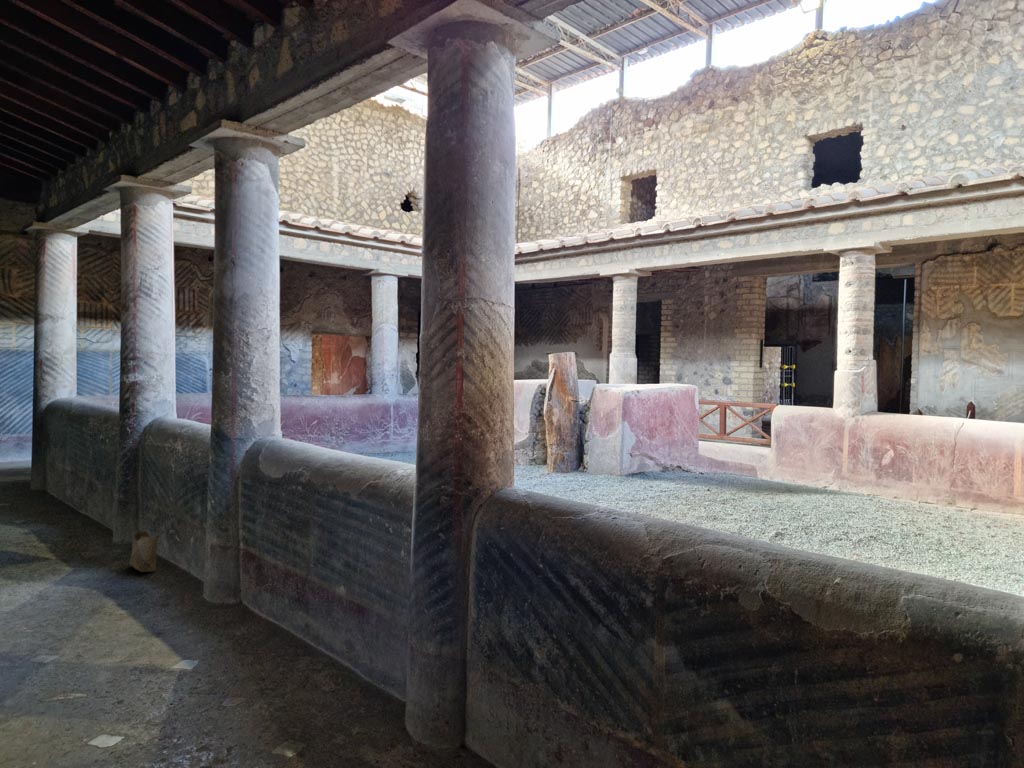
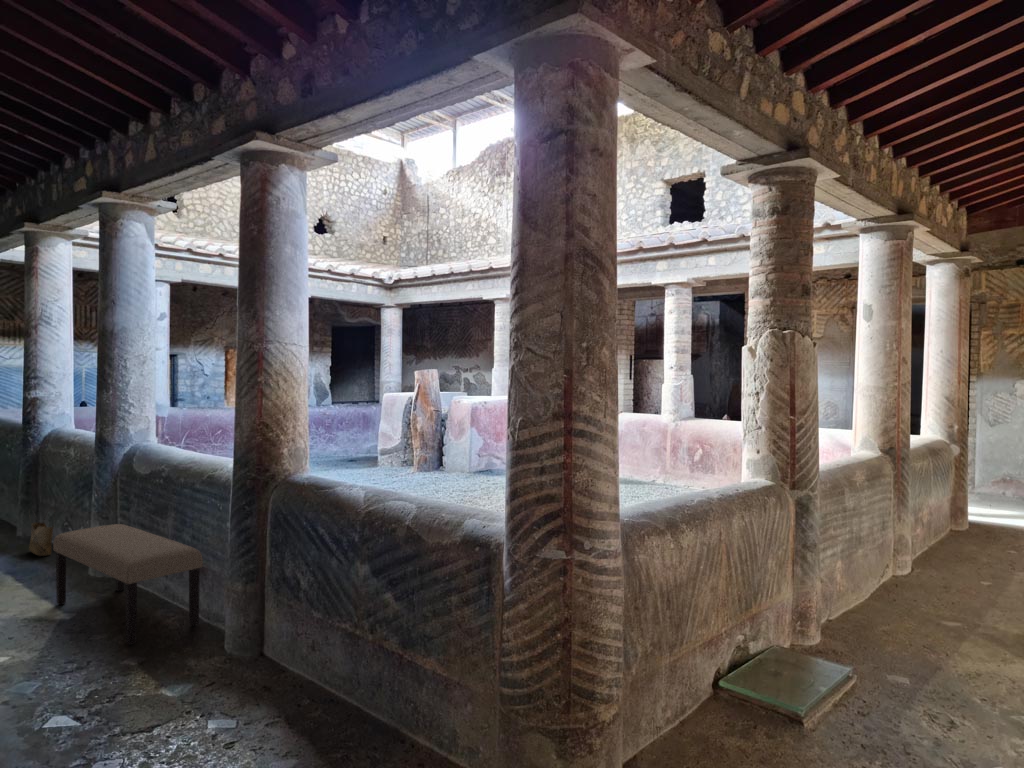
bench: none [170,540,366,712] -> present [53,524,203,645]

